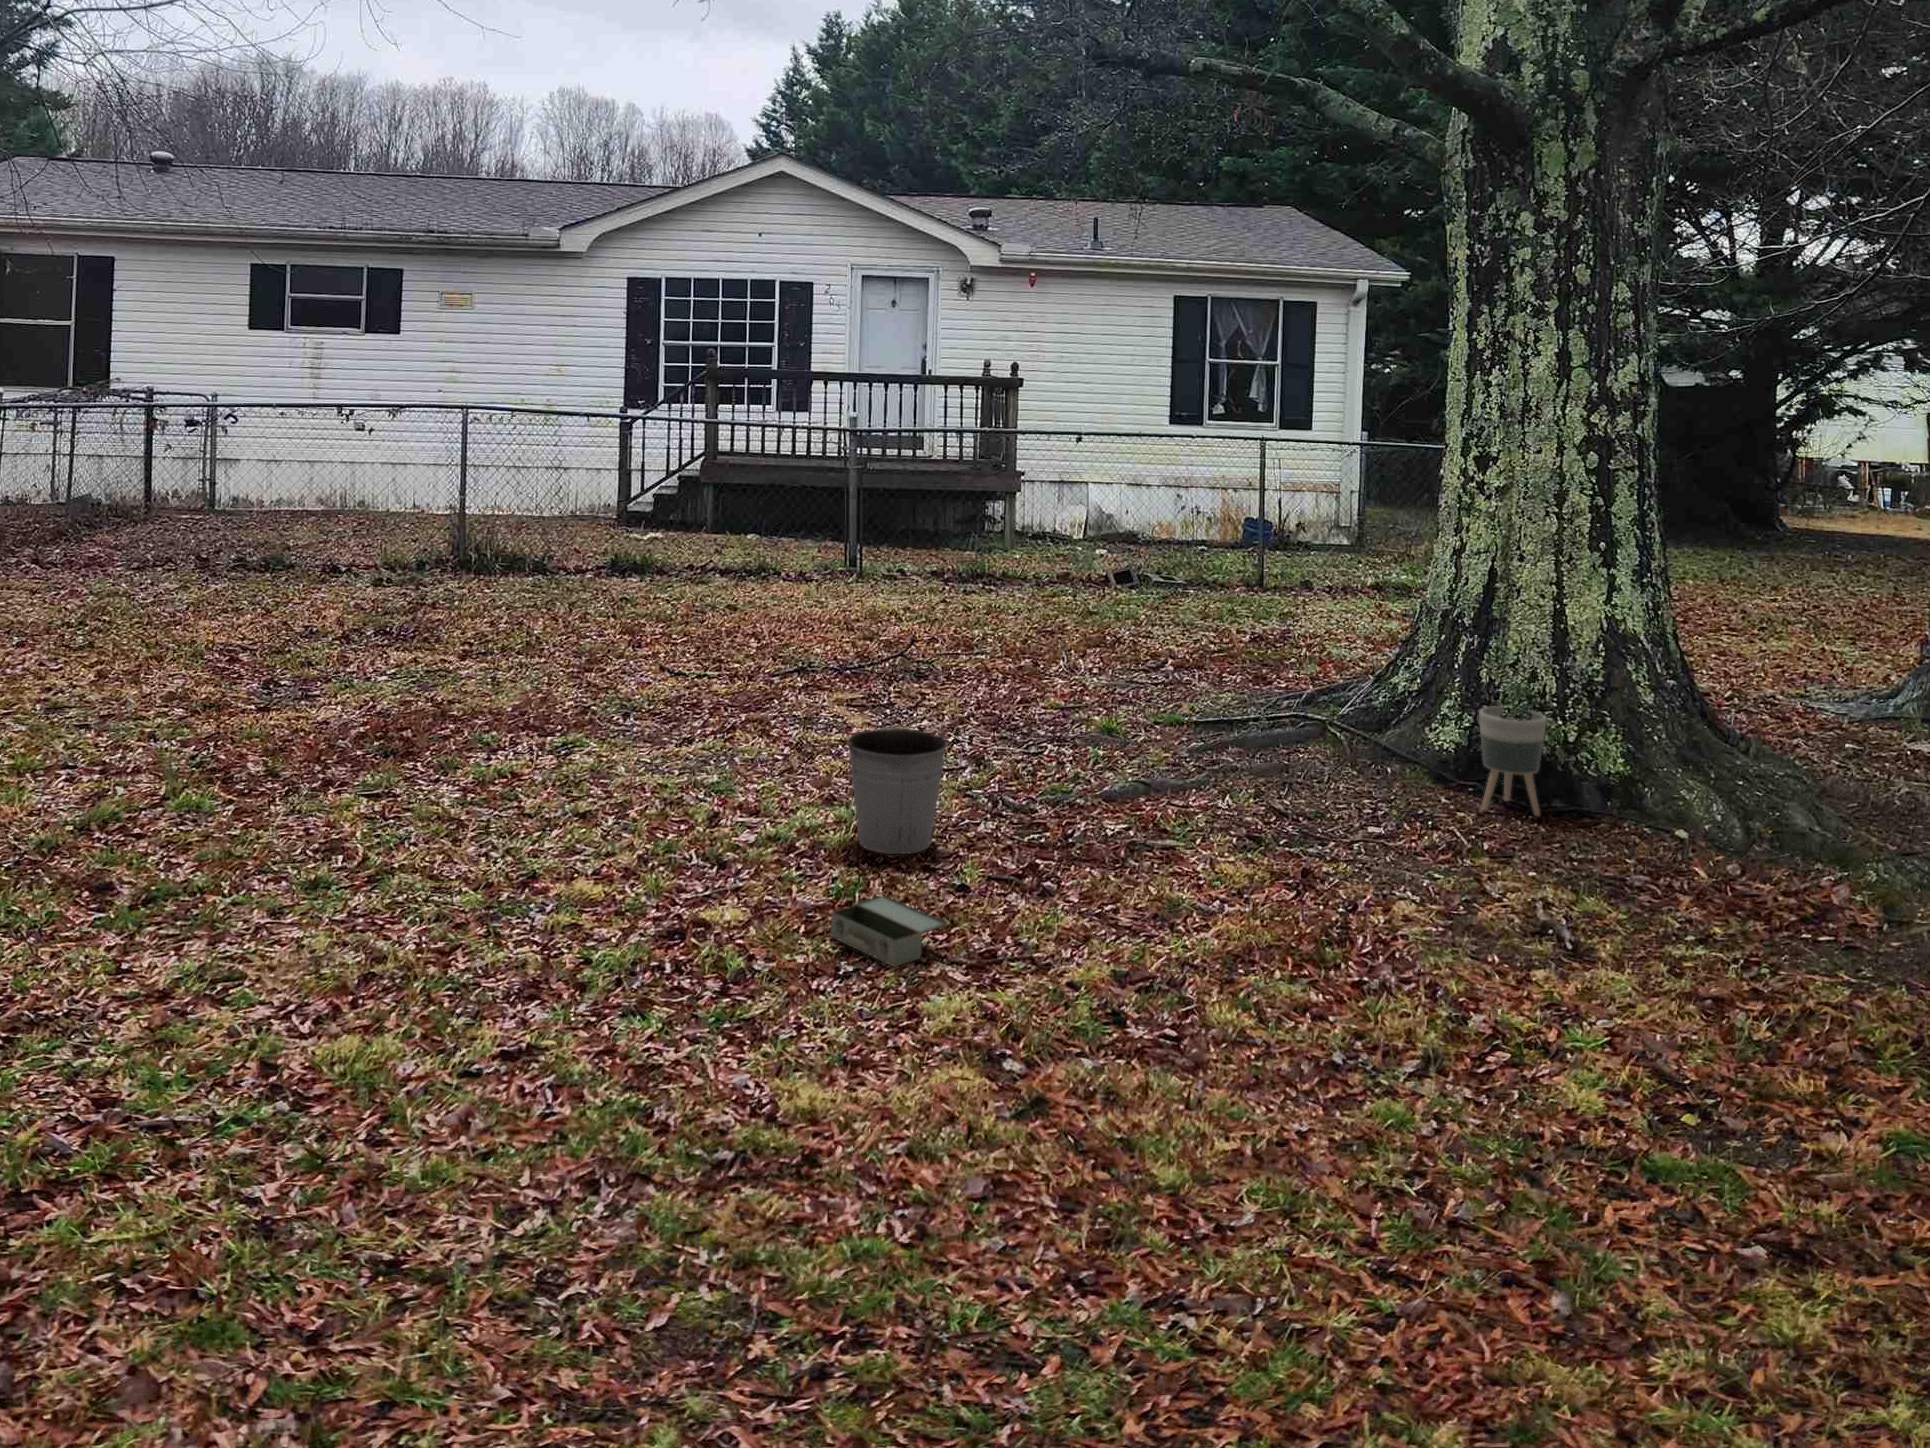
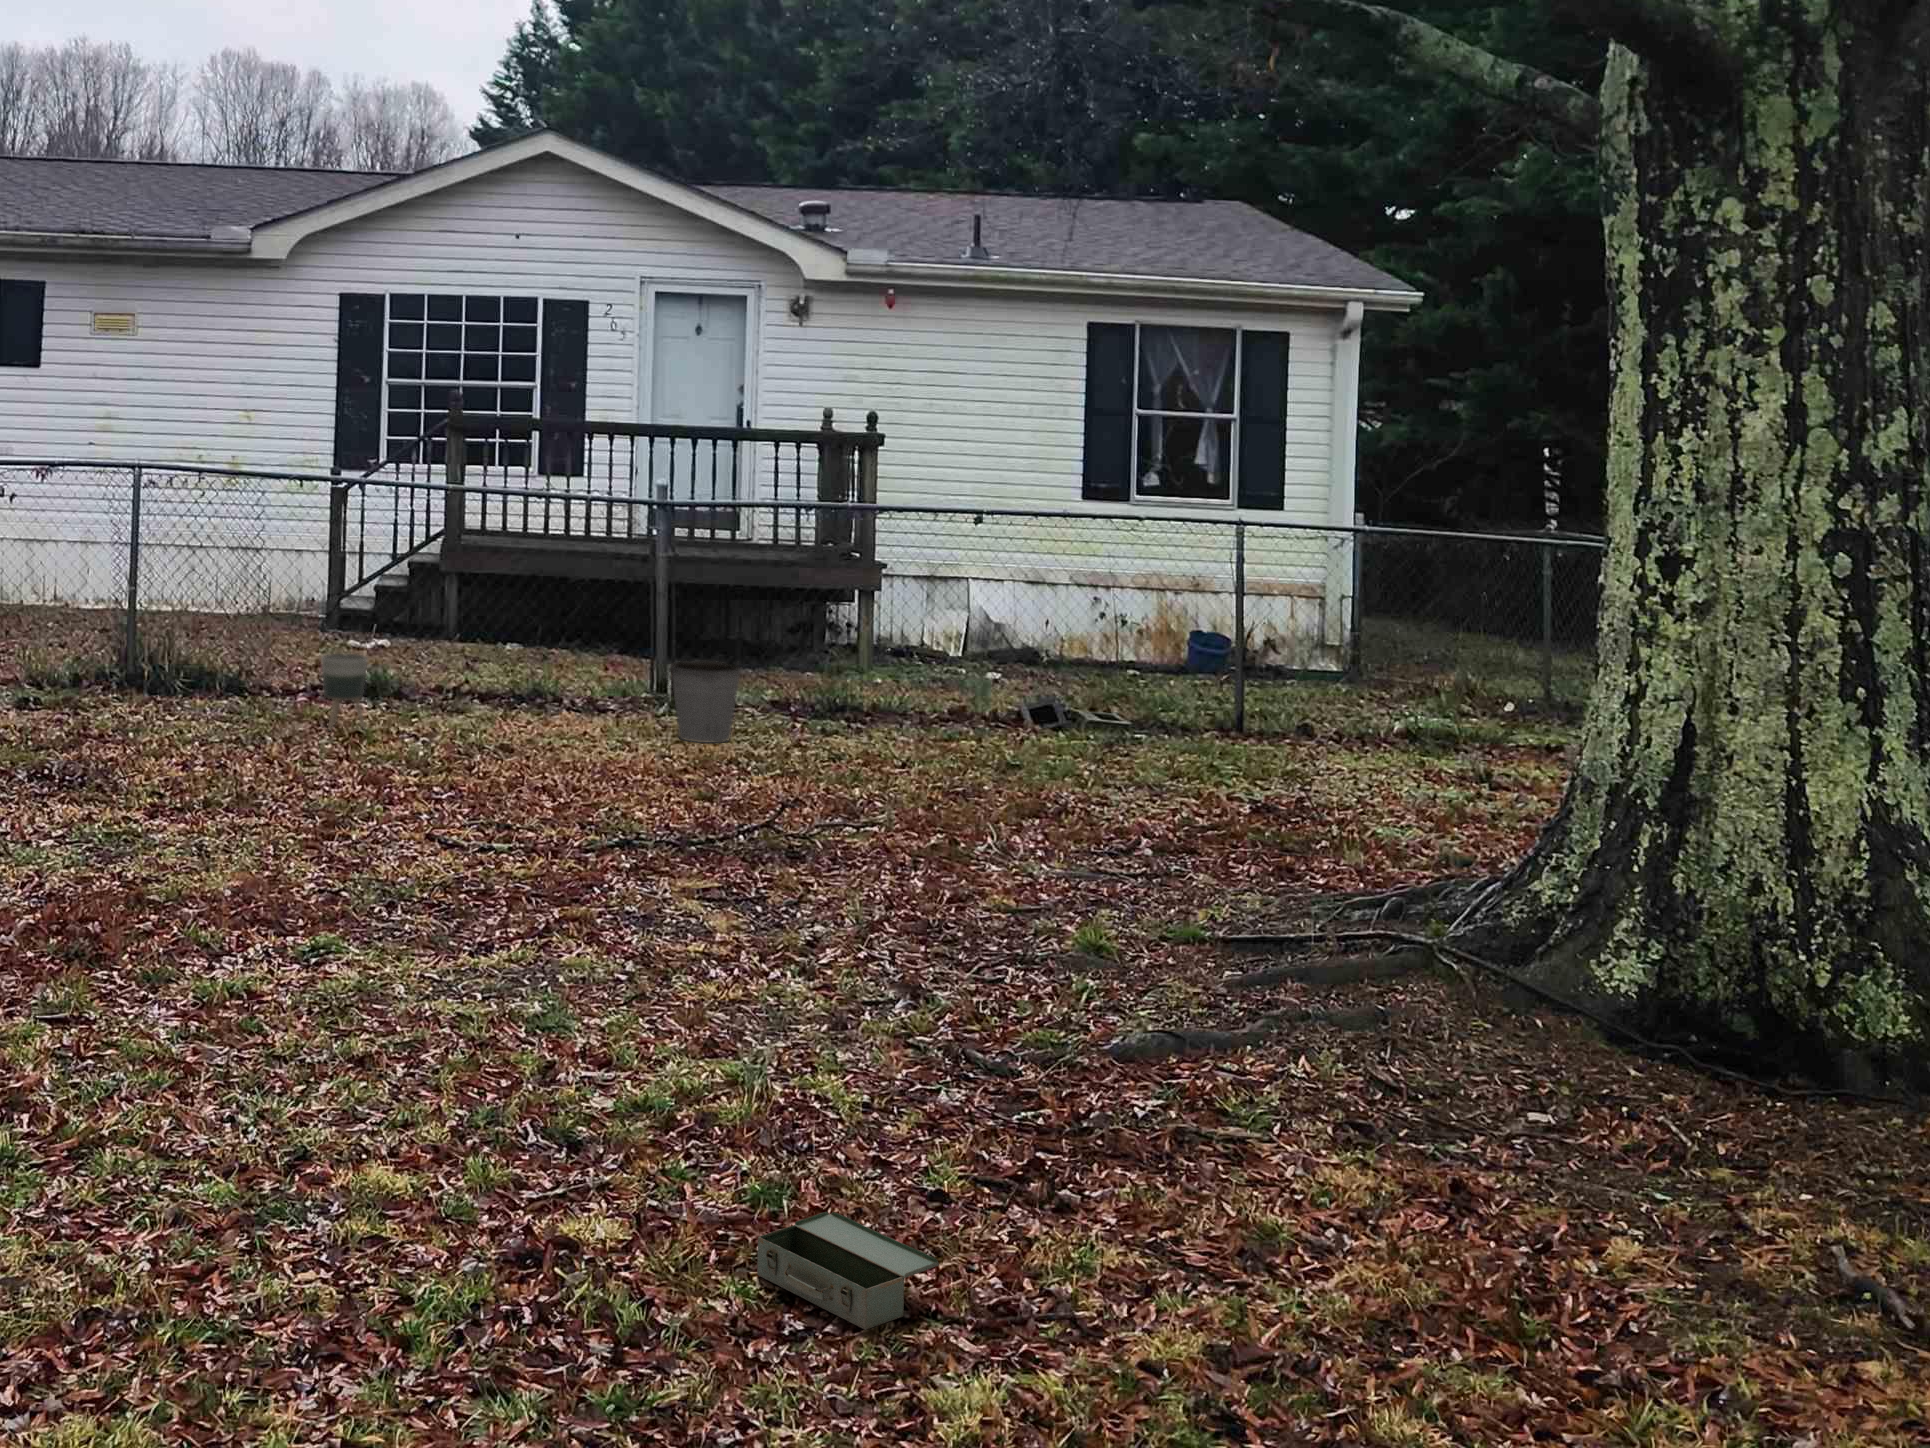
planter: present [1479,706,1547,816] -> present [321,654,367,730]
bucket: present [847,728,948,854] -> present [666,661,741,743]

